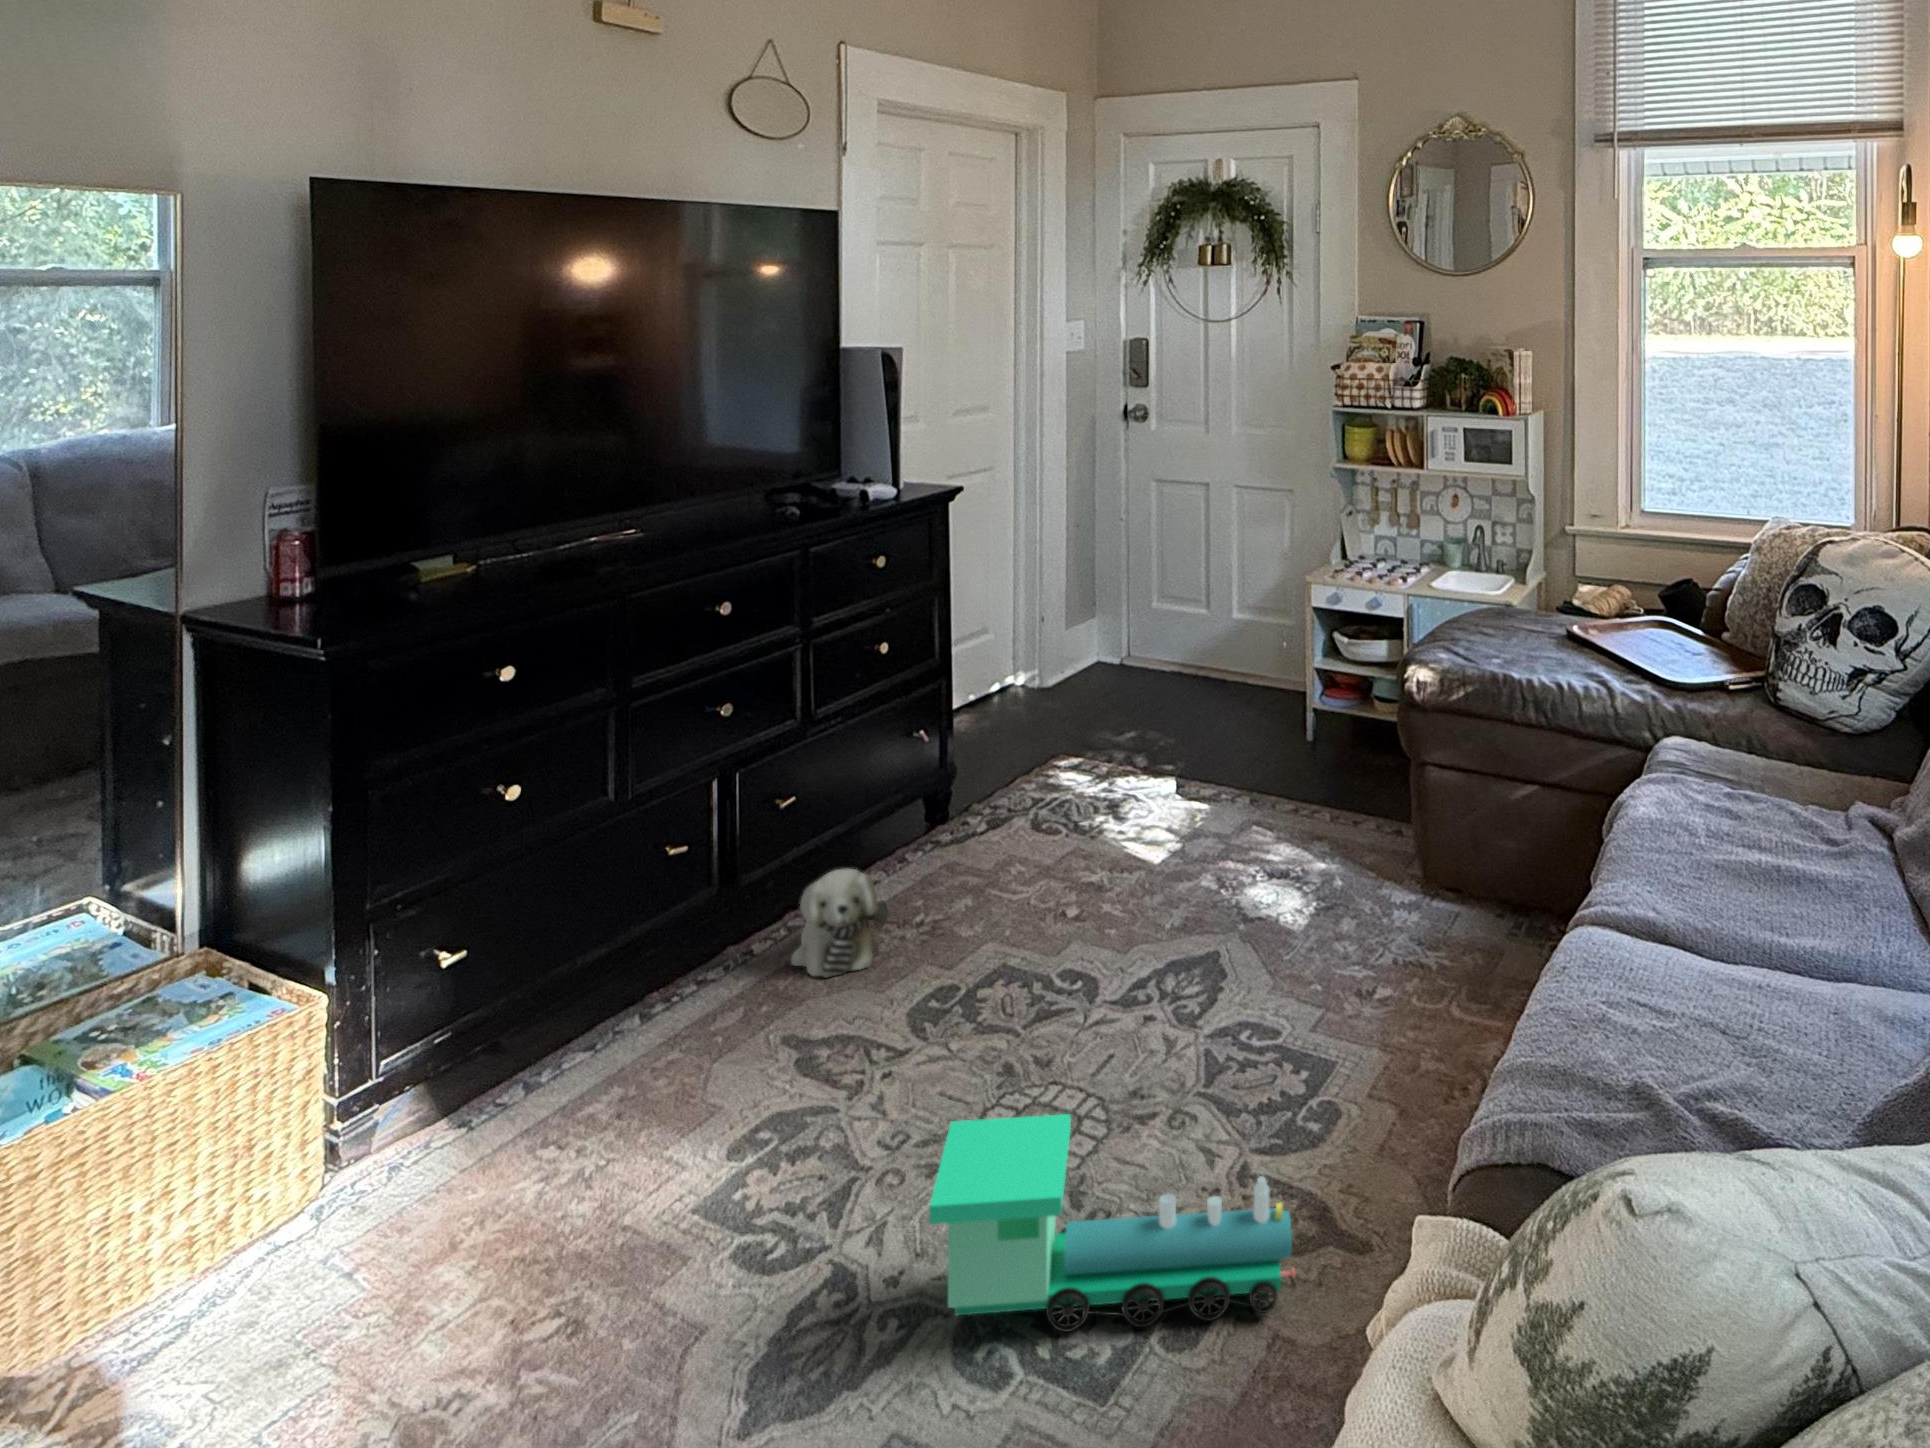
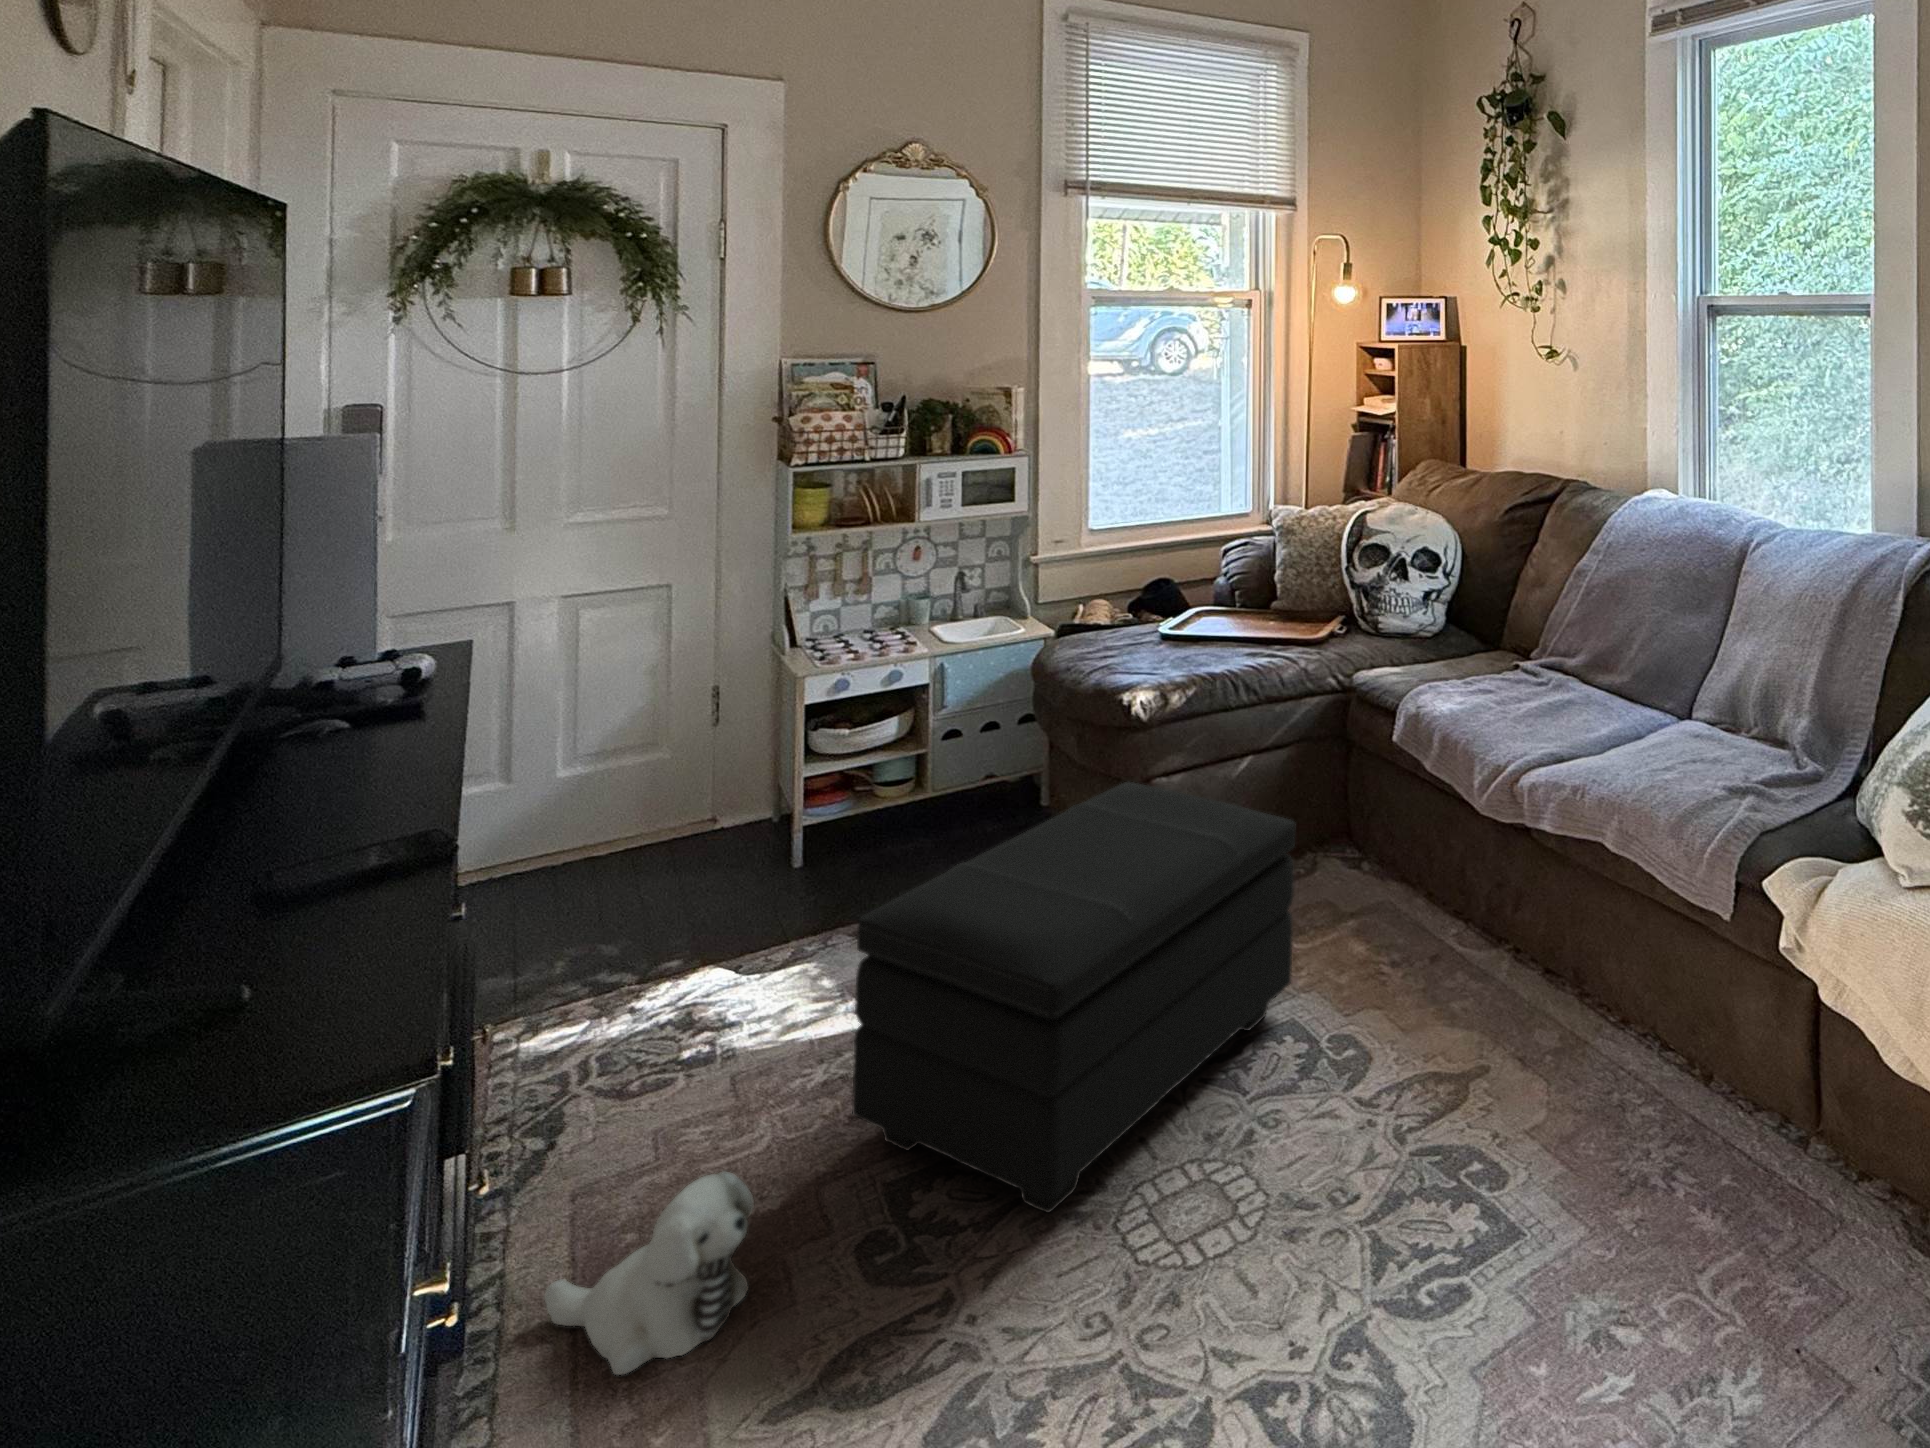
footstool: none [958,739,1330,1052] -> present [852,781,1296,1212]
toy train: present [929,1114,1295,1332] -> none [1324,1038,1515,1290]

